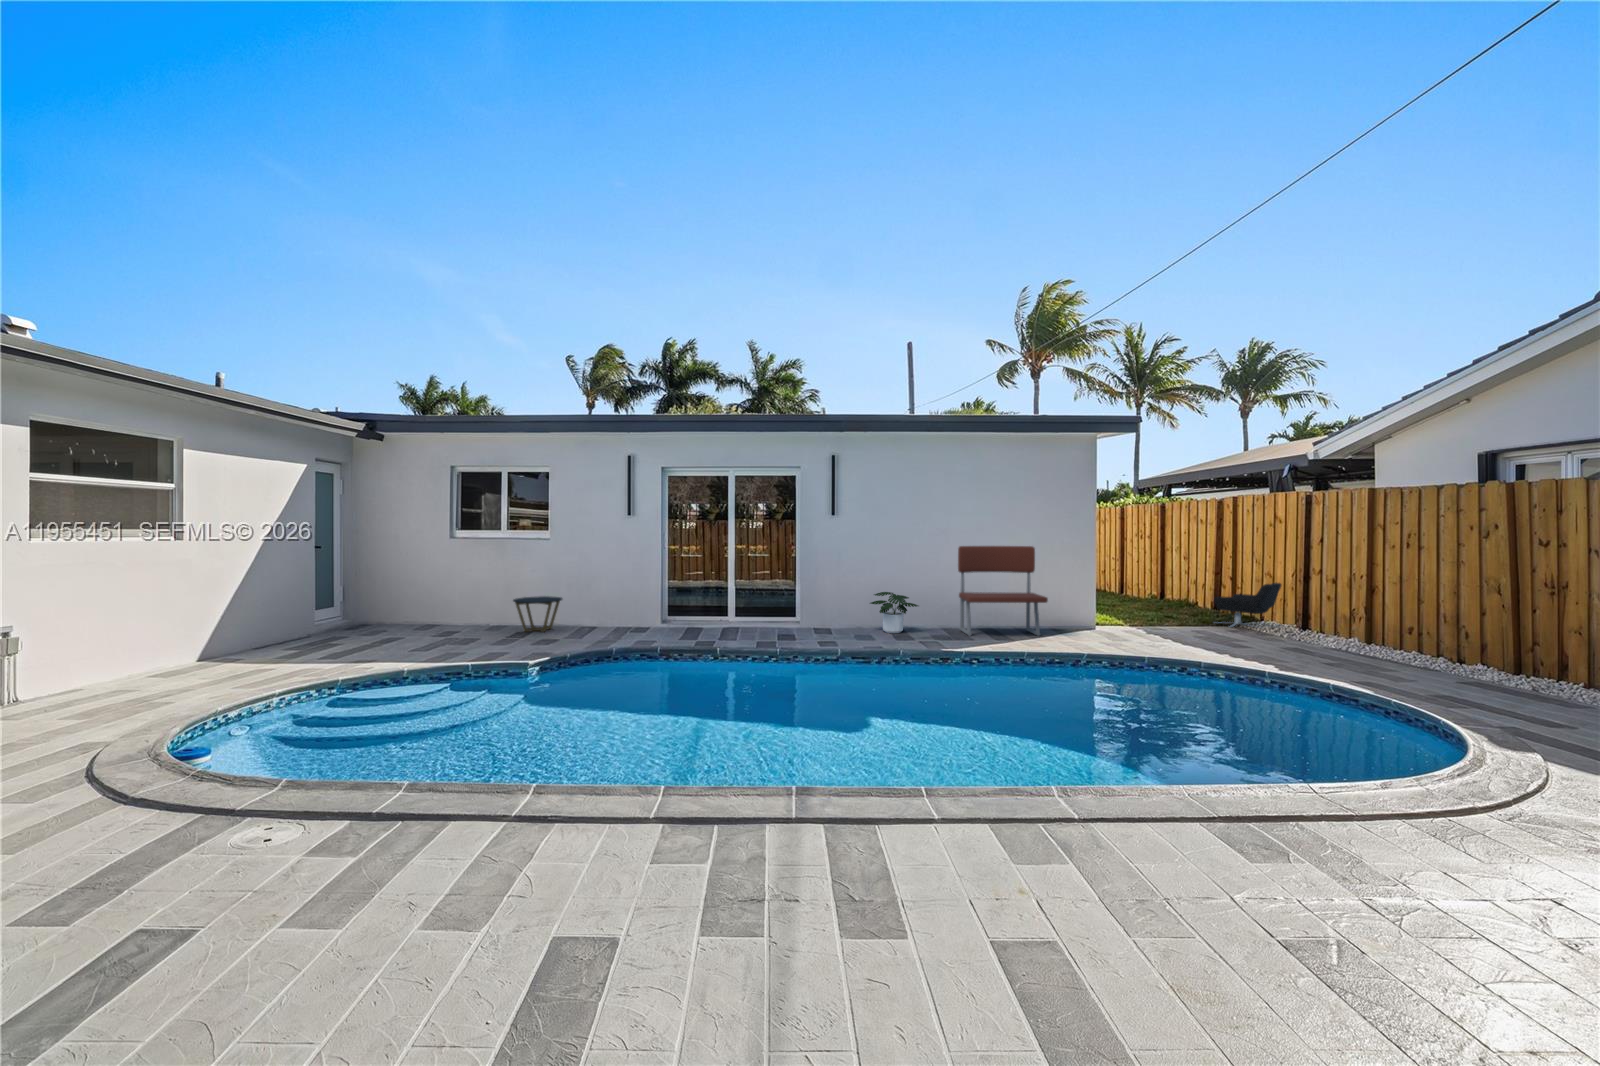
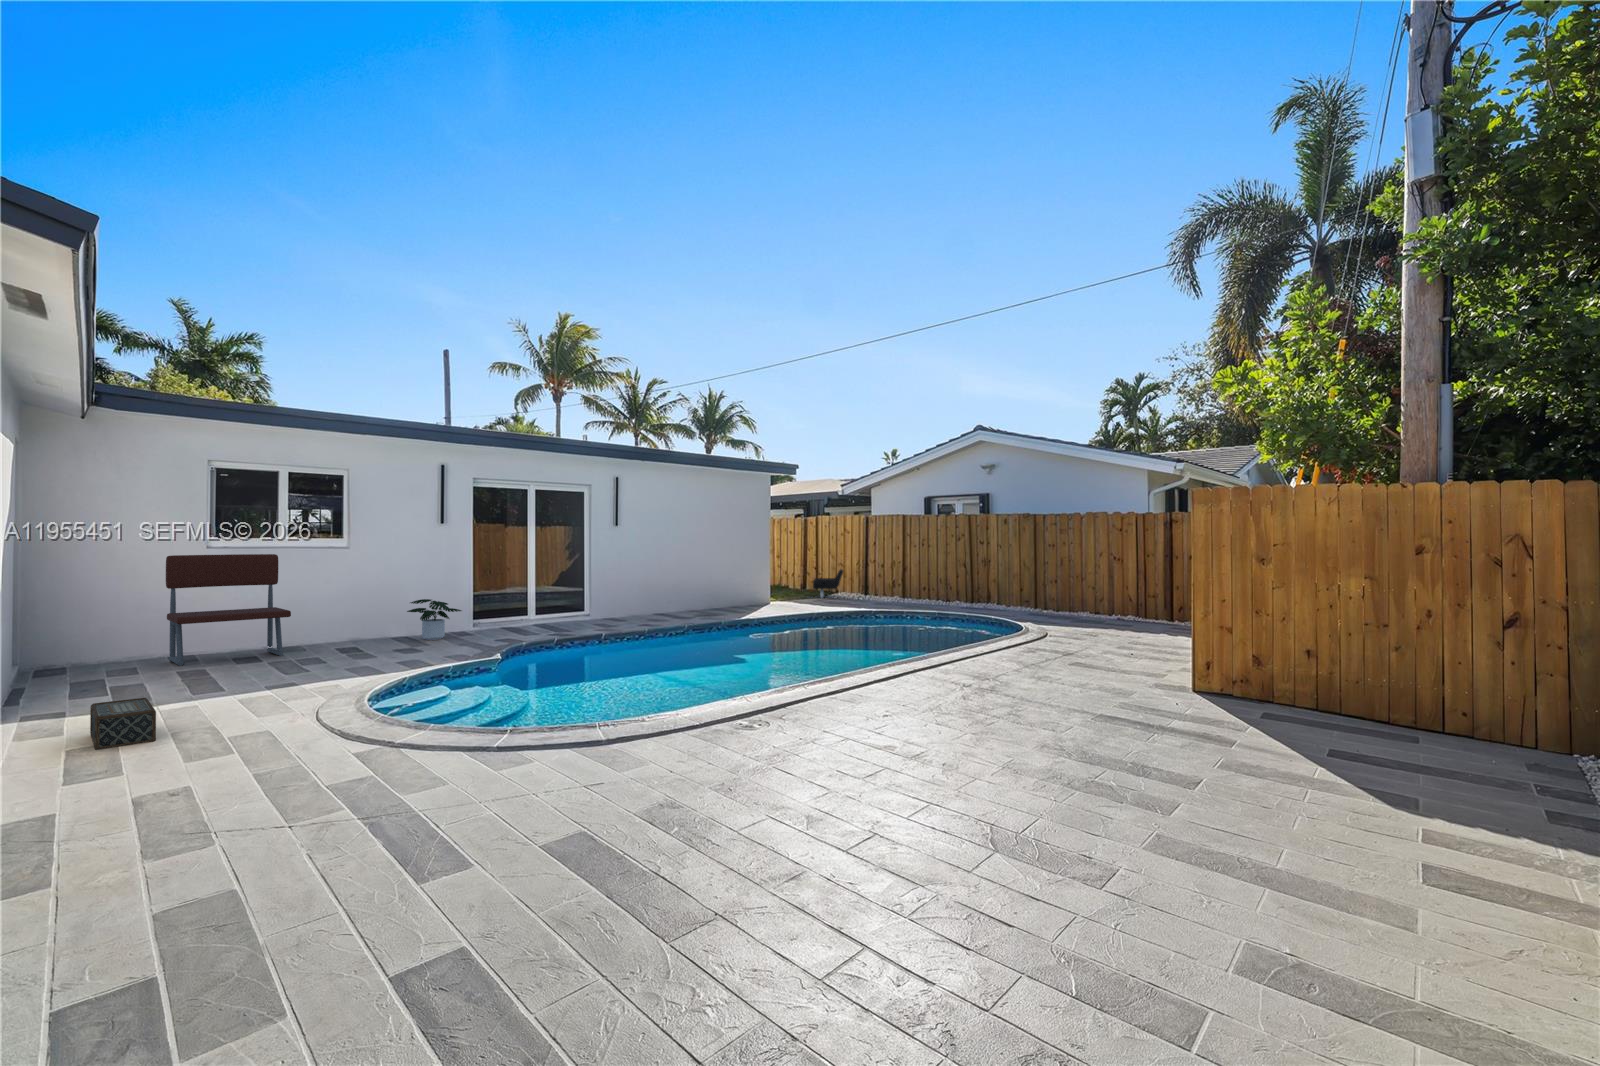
bench: present [958,546,1048,636] -> present [166,554,291,666]
potted plant: present [870,592,918,633] -> present [407,599,461,640]
side table: present [513,596,562,632] -> none [323,610,381,649]
woven basket: none [29,662,127,701] -> present [90,698,156,750]

